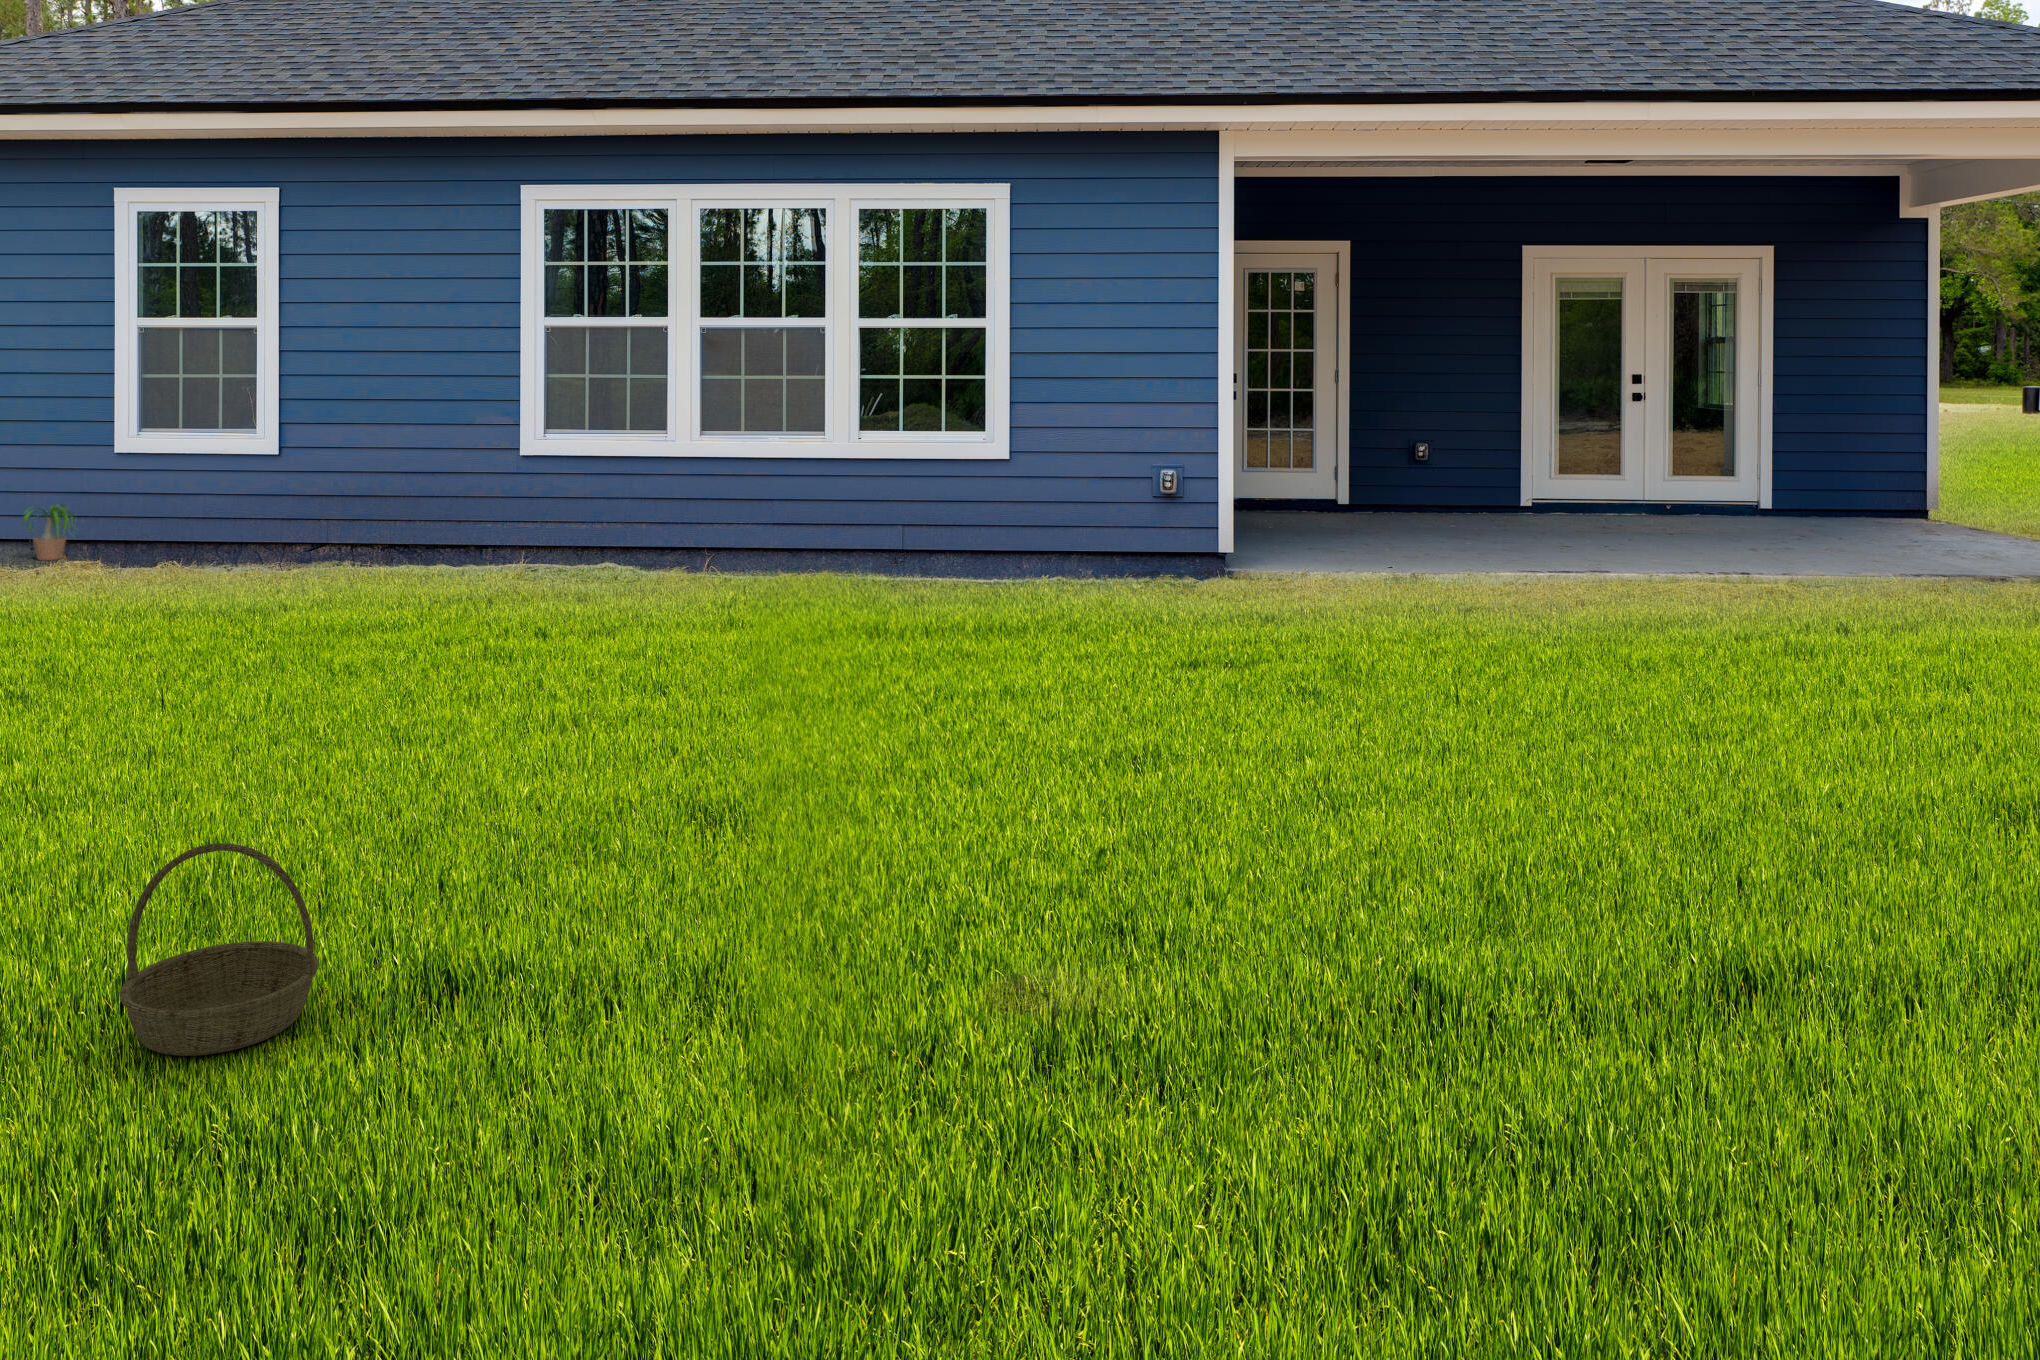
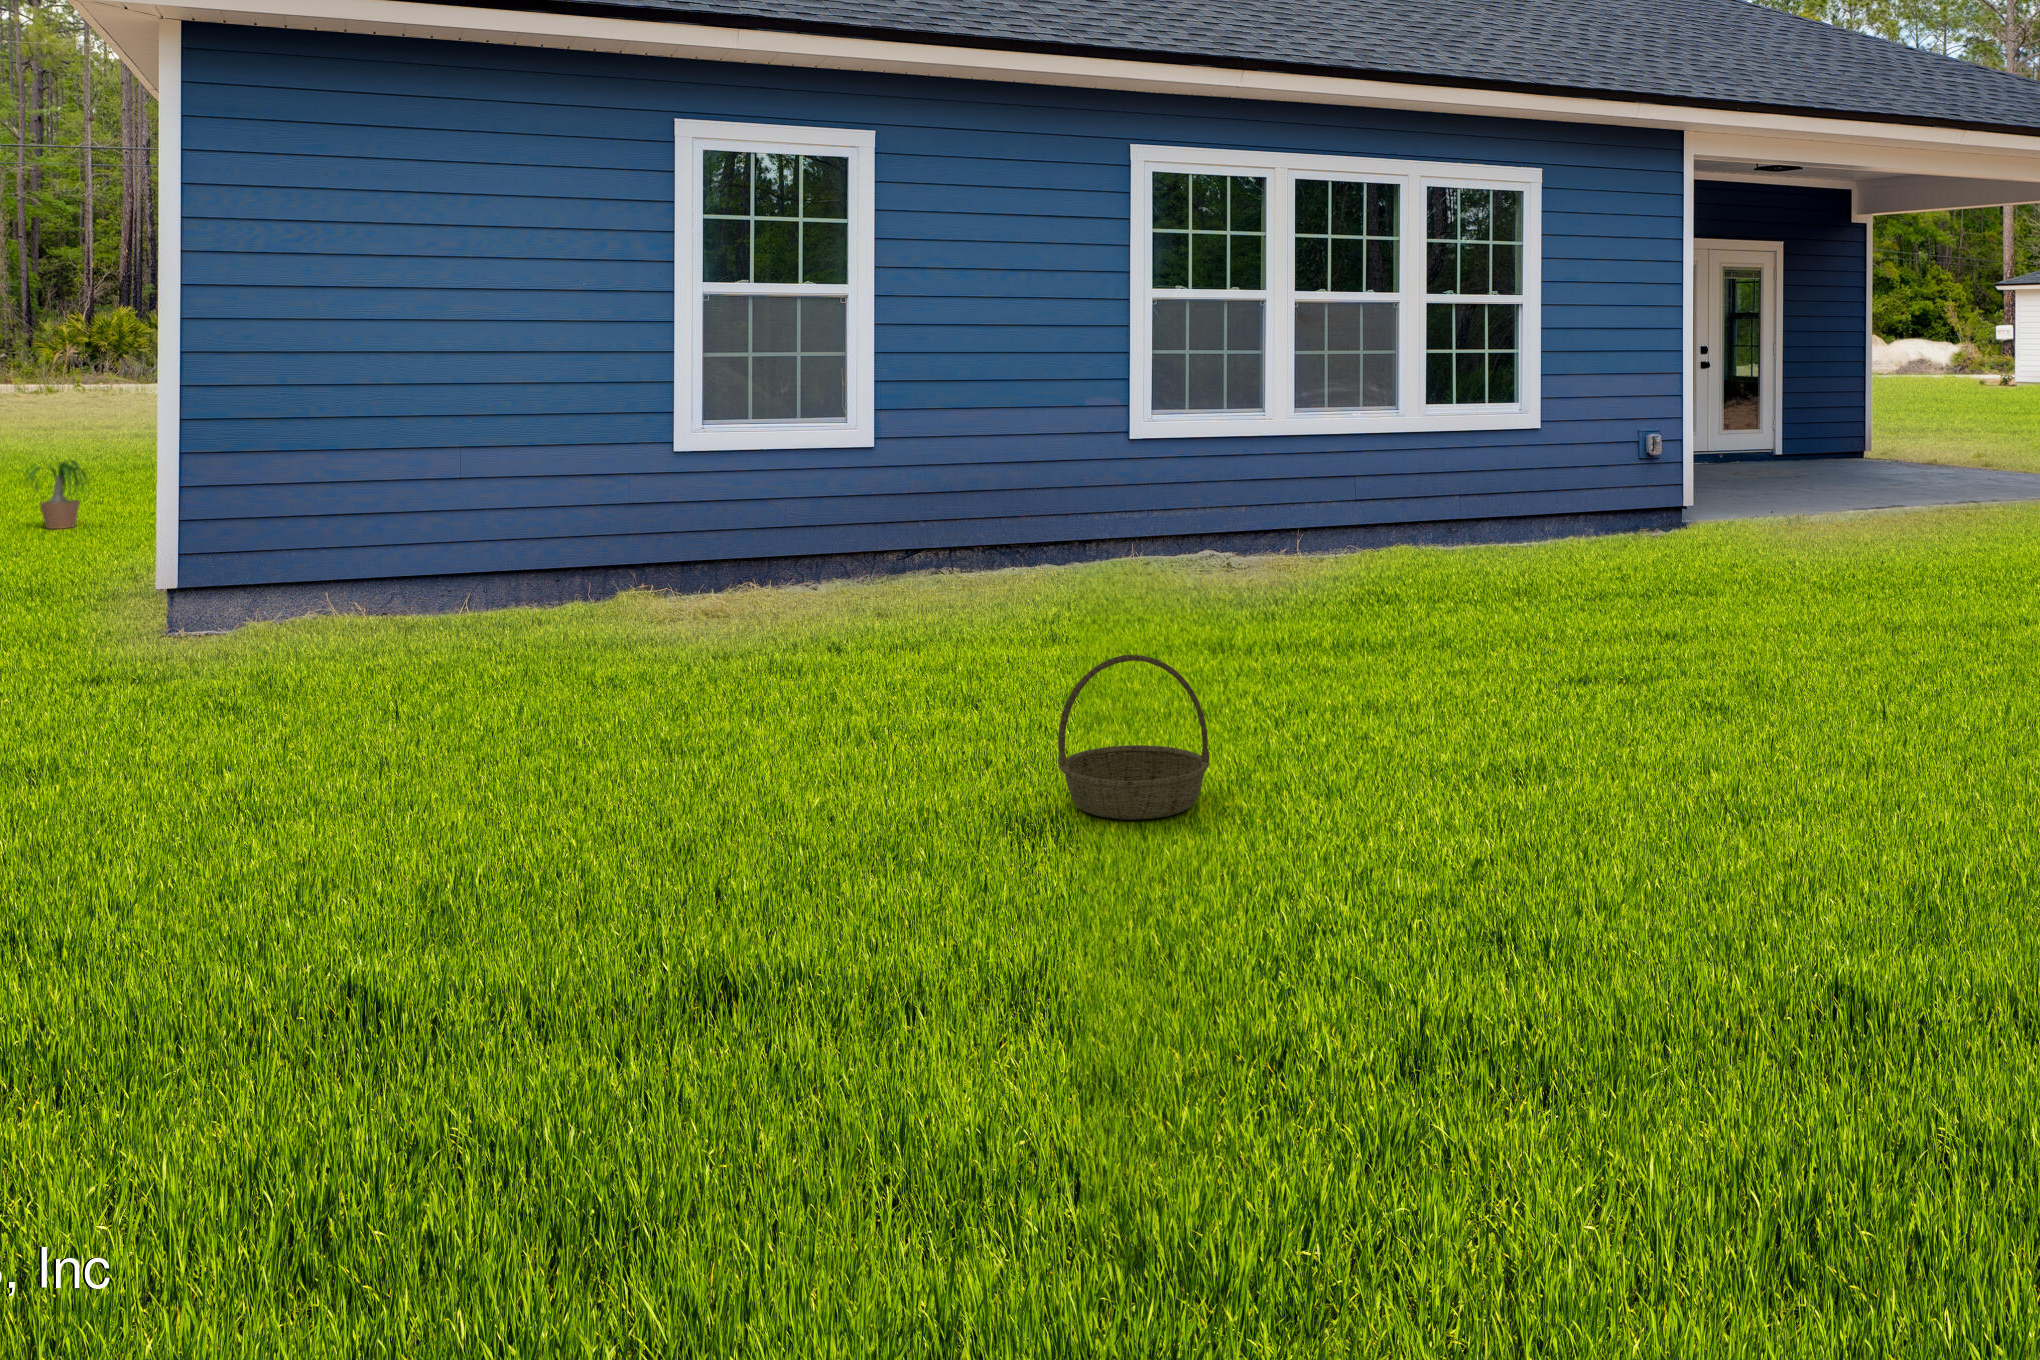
basket: present [120,843,318,1056] -> present [1058,655,1210,819]

